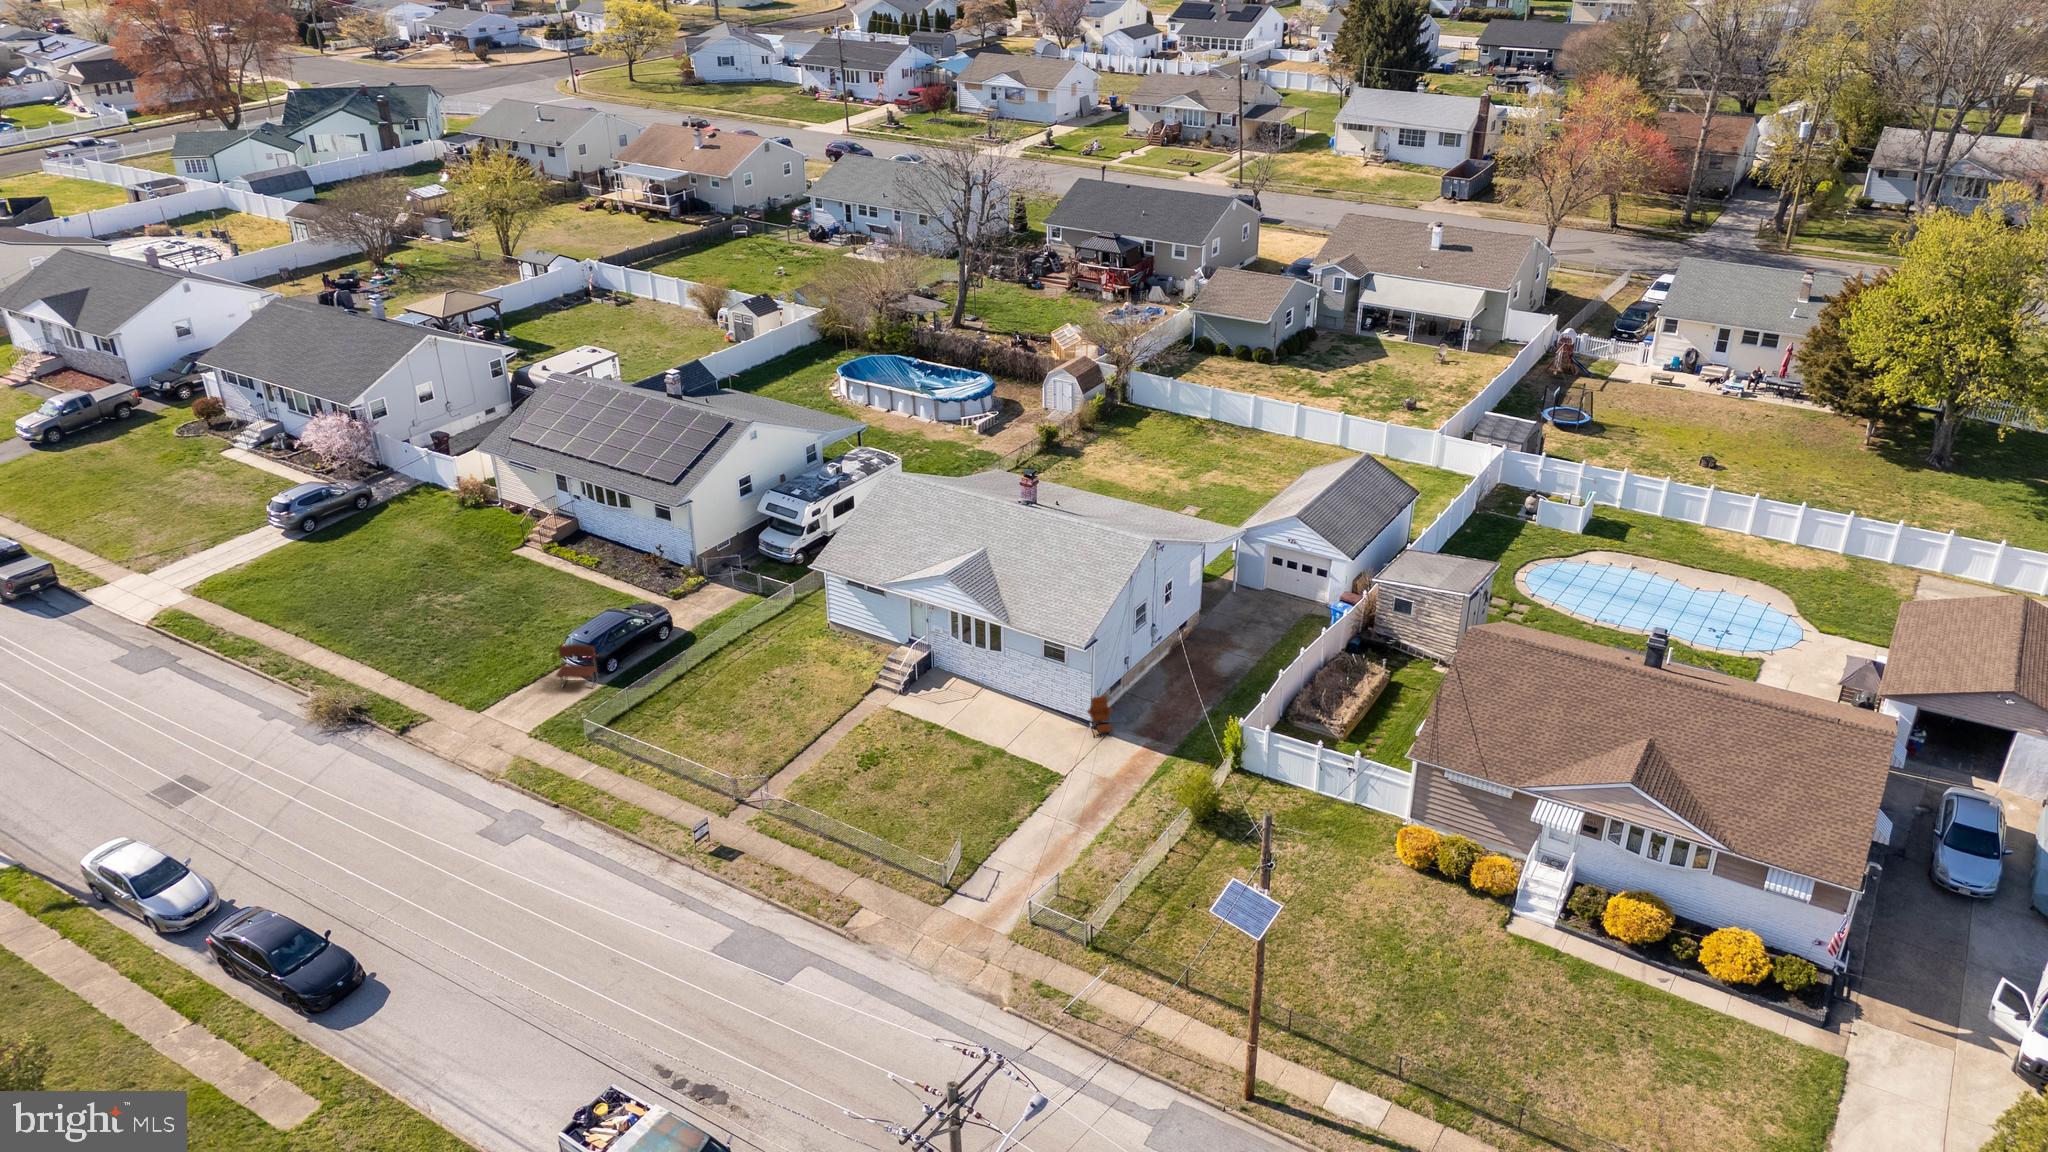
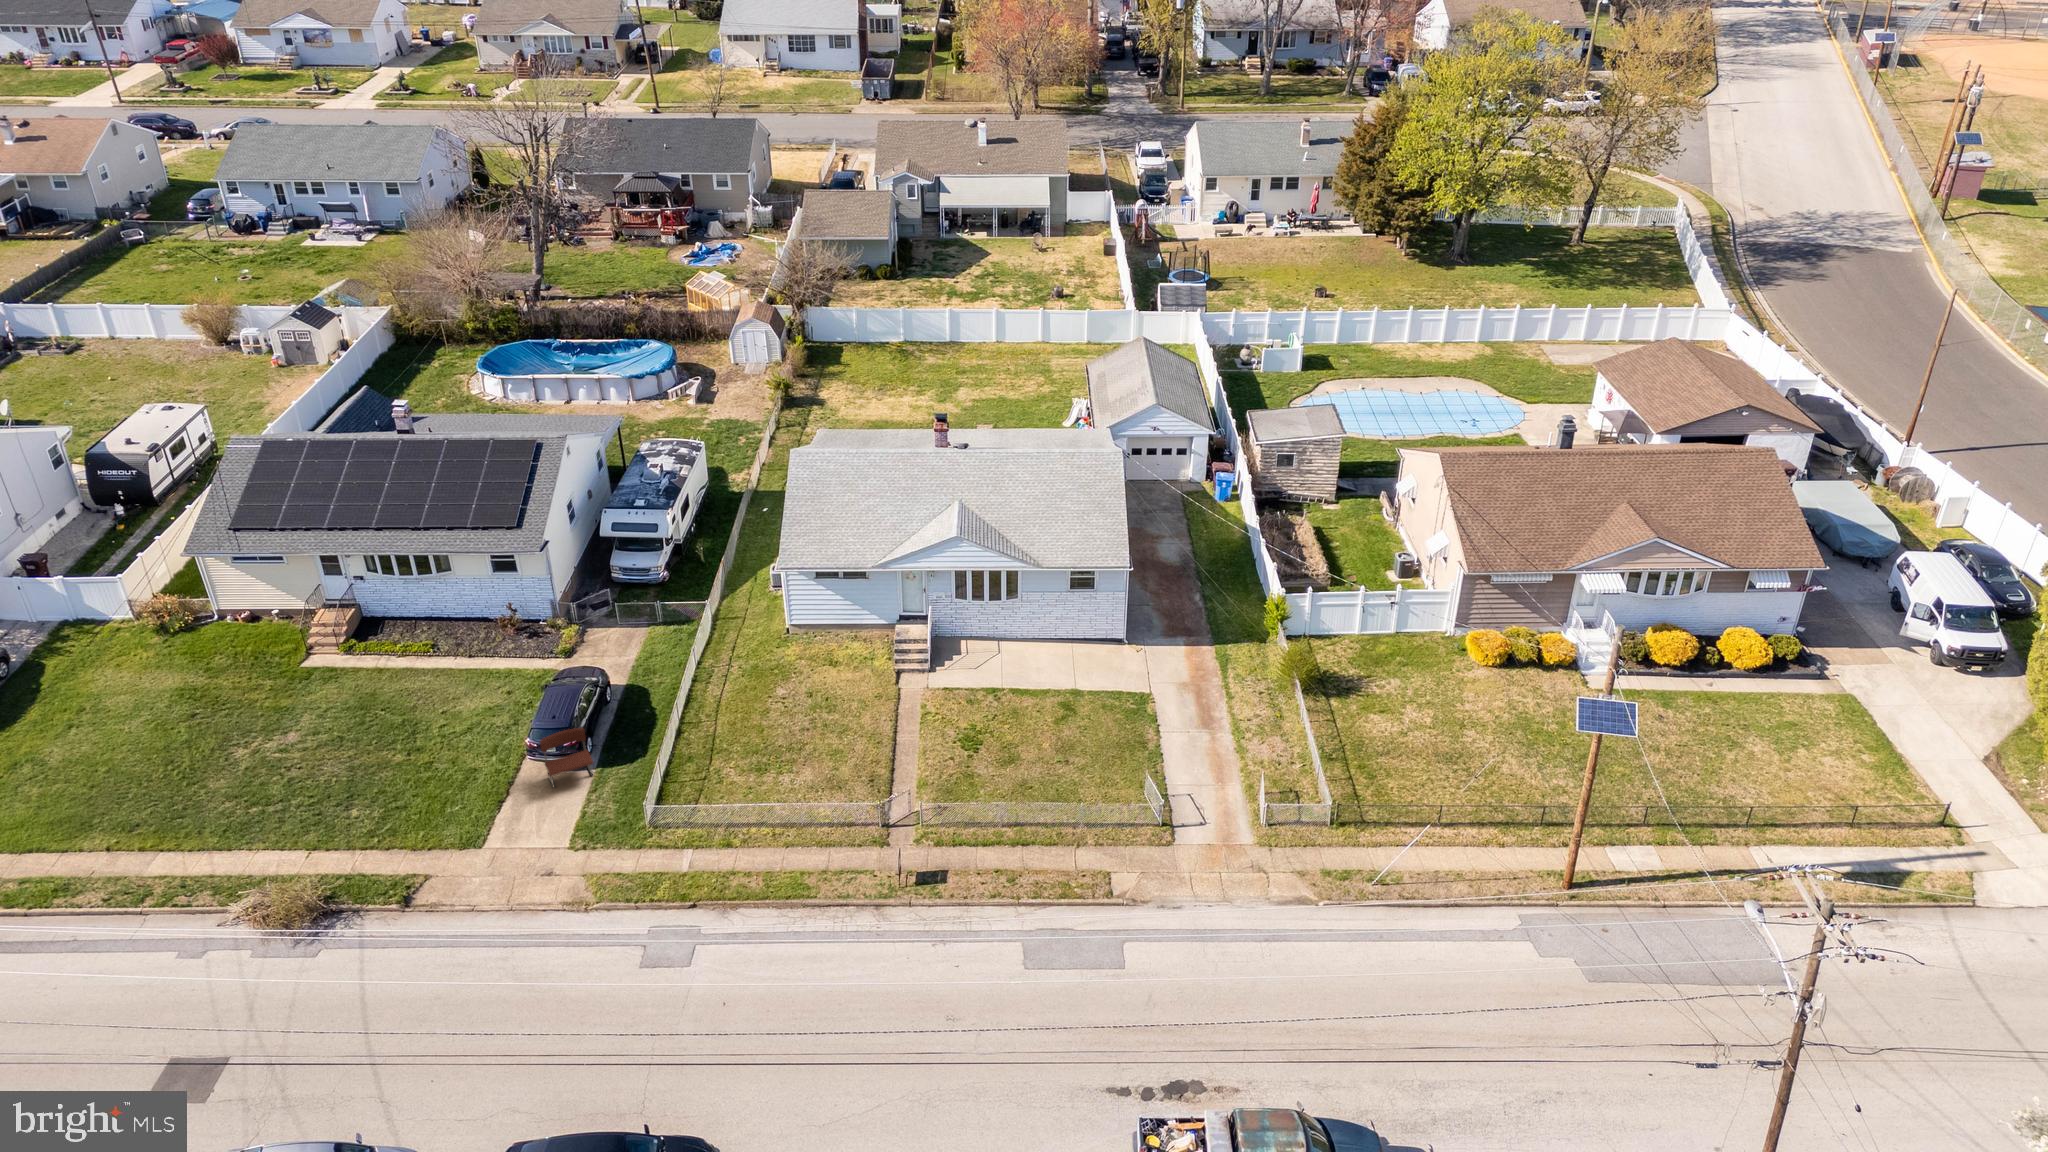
lounge chair: present [1087,696,1112,735] -> none [1122,609,1154,650]

